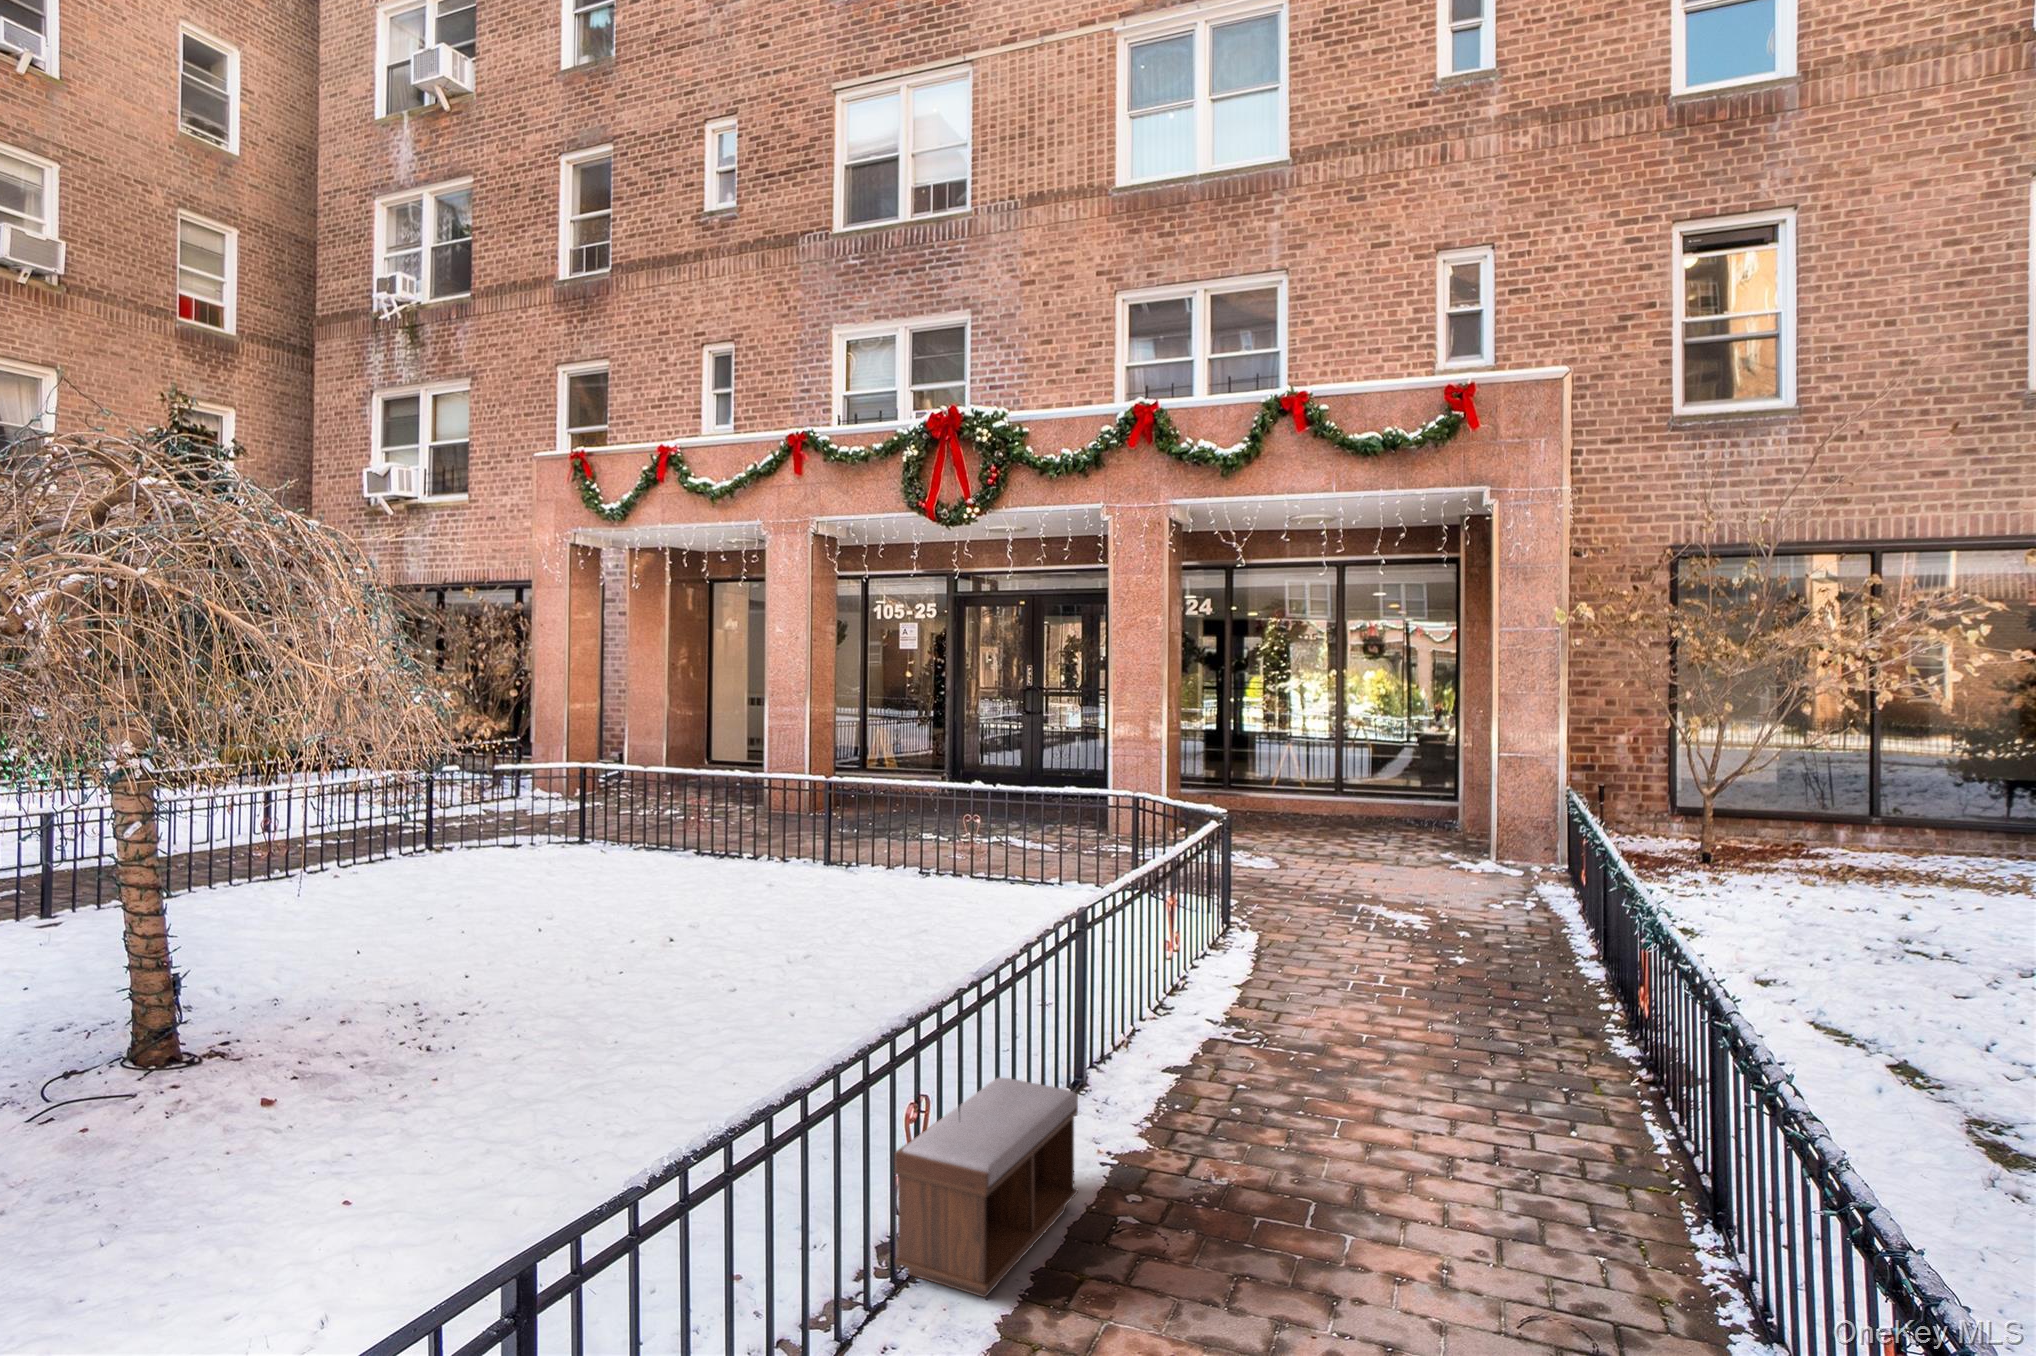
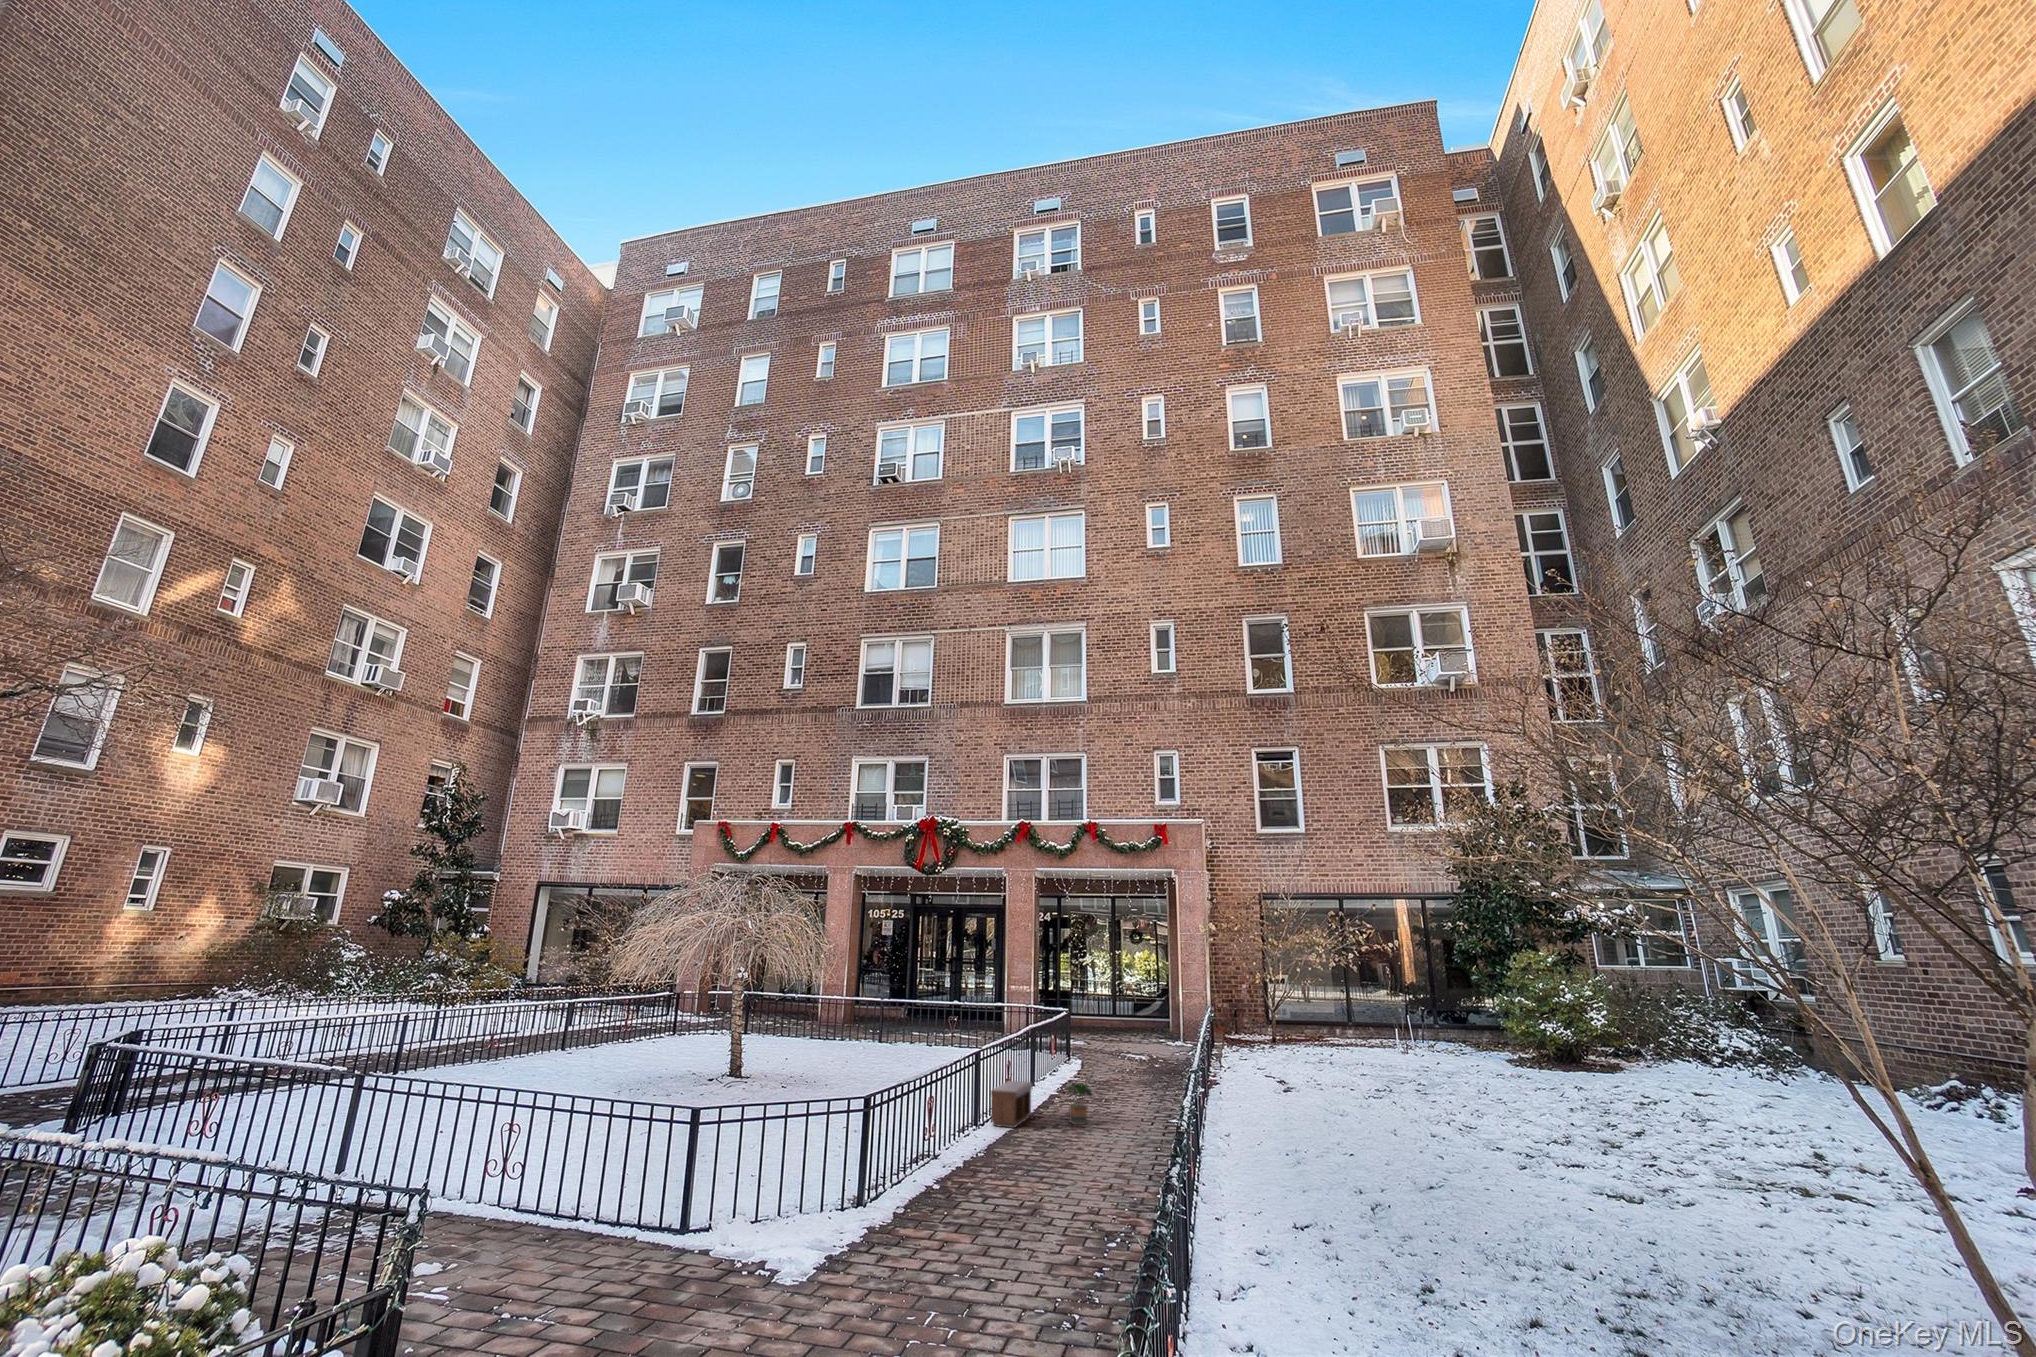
potted tree: none [1197,1110,1306,1278] -> present [1068,1083,1093,1125]

